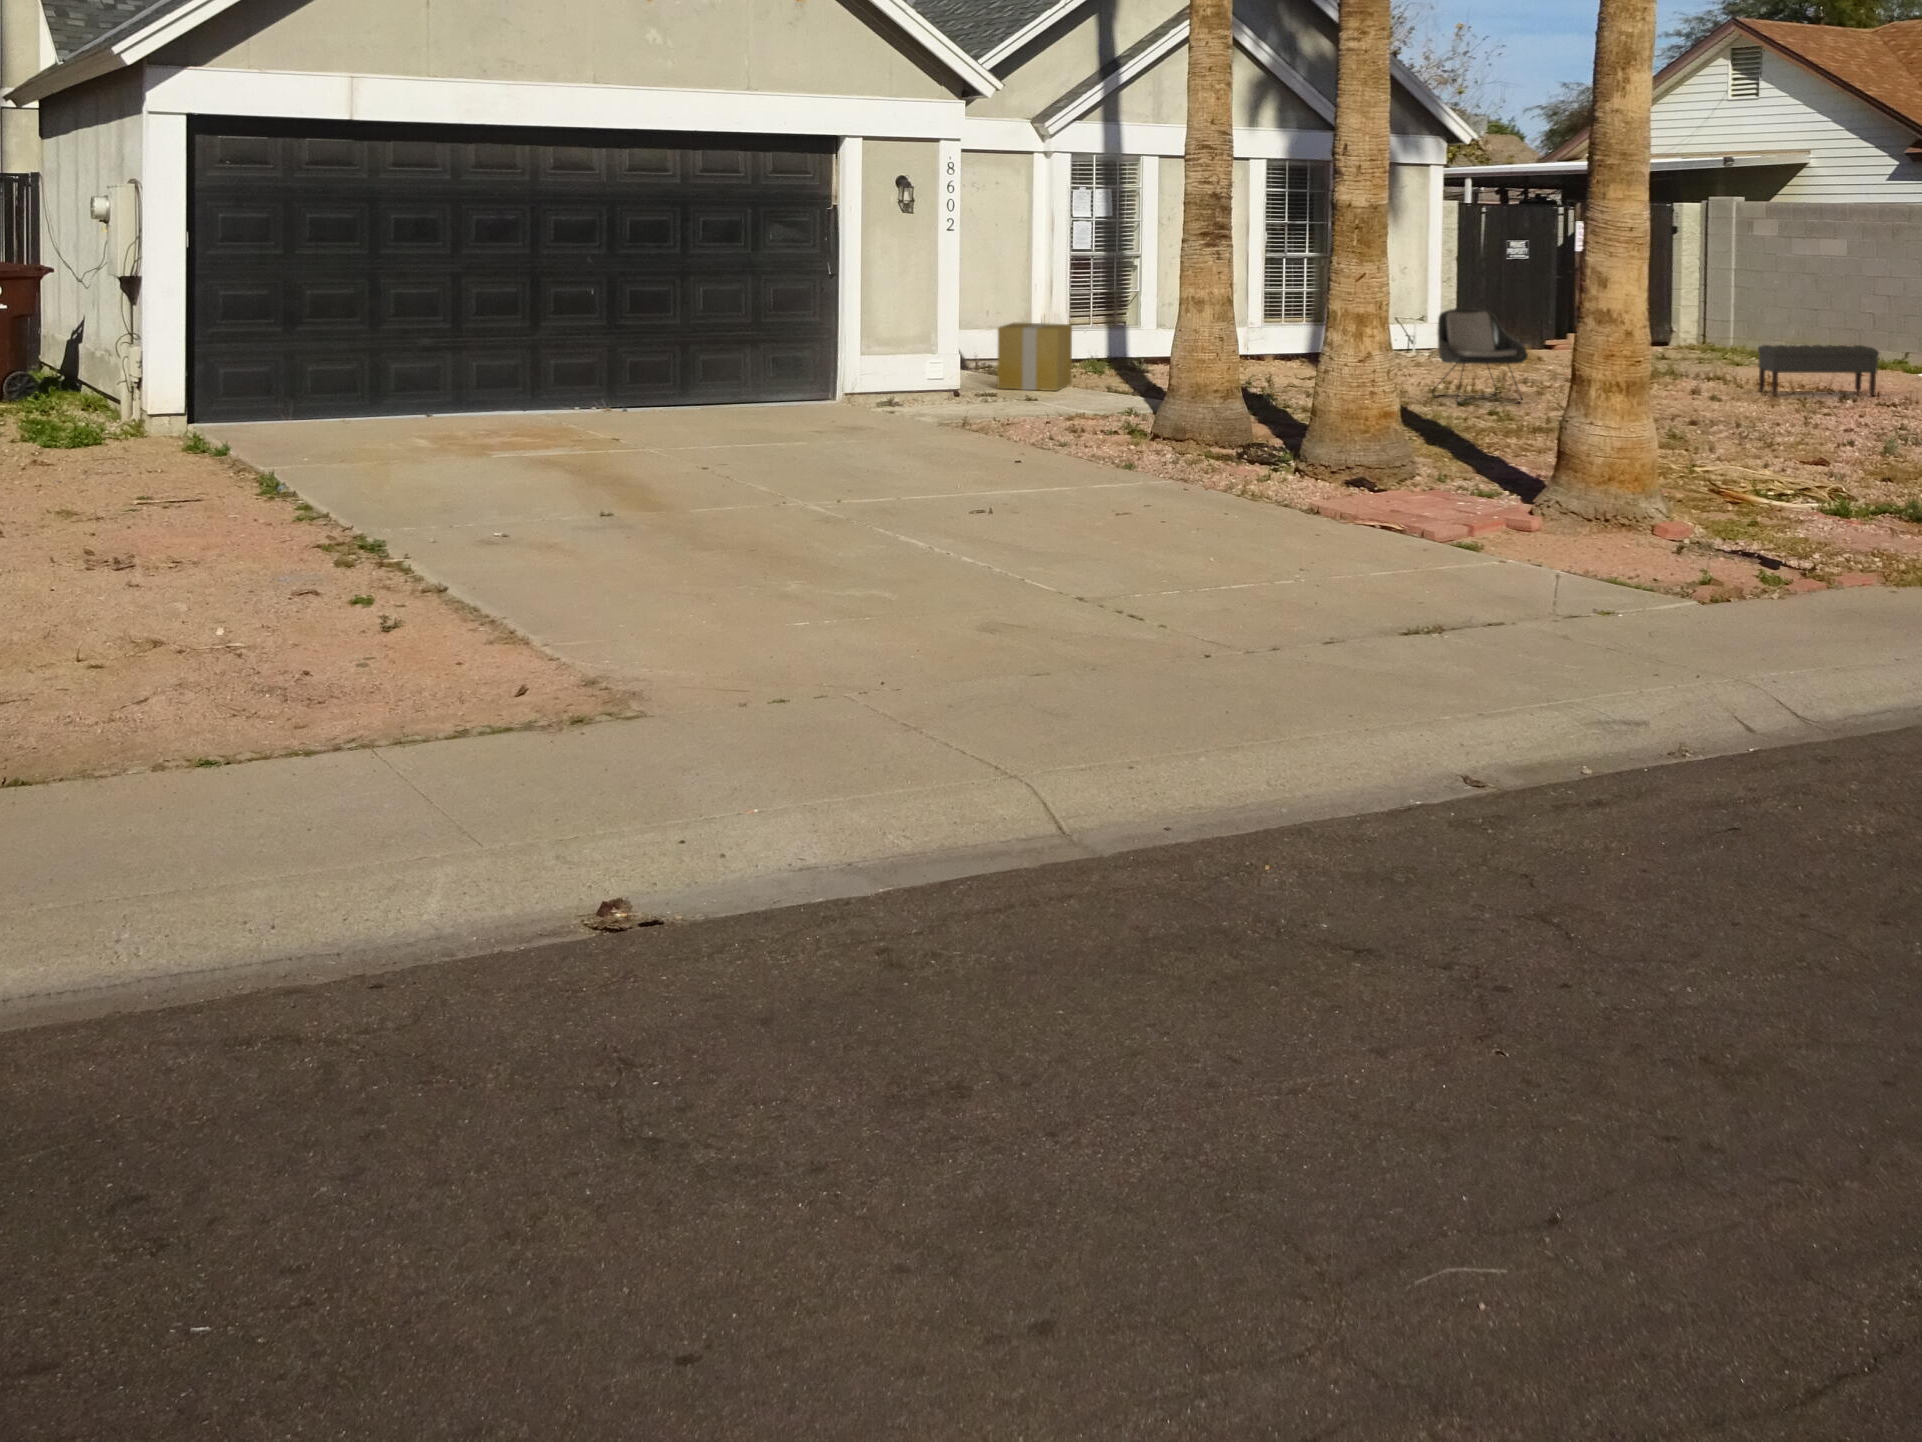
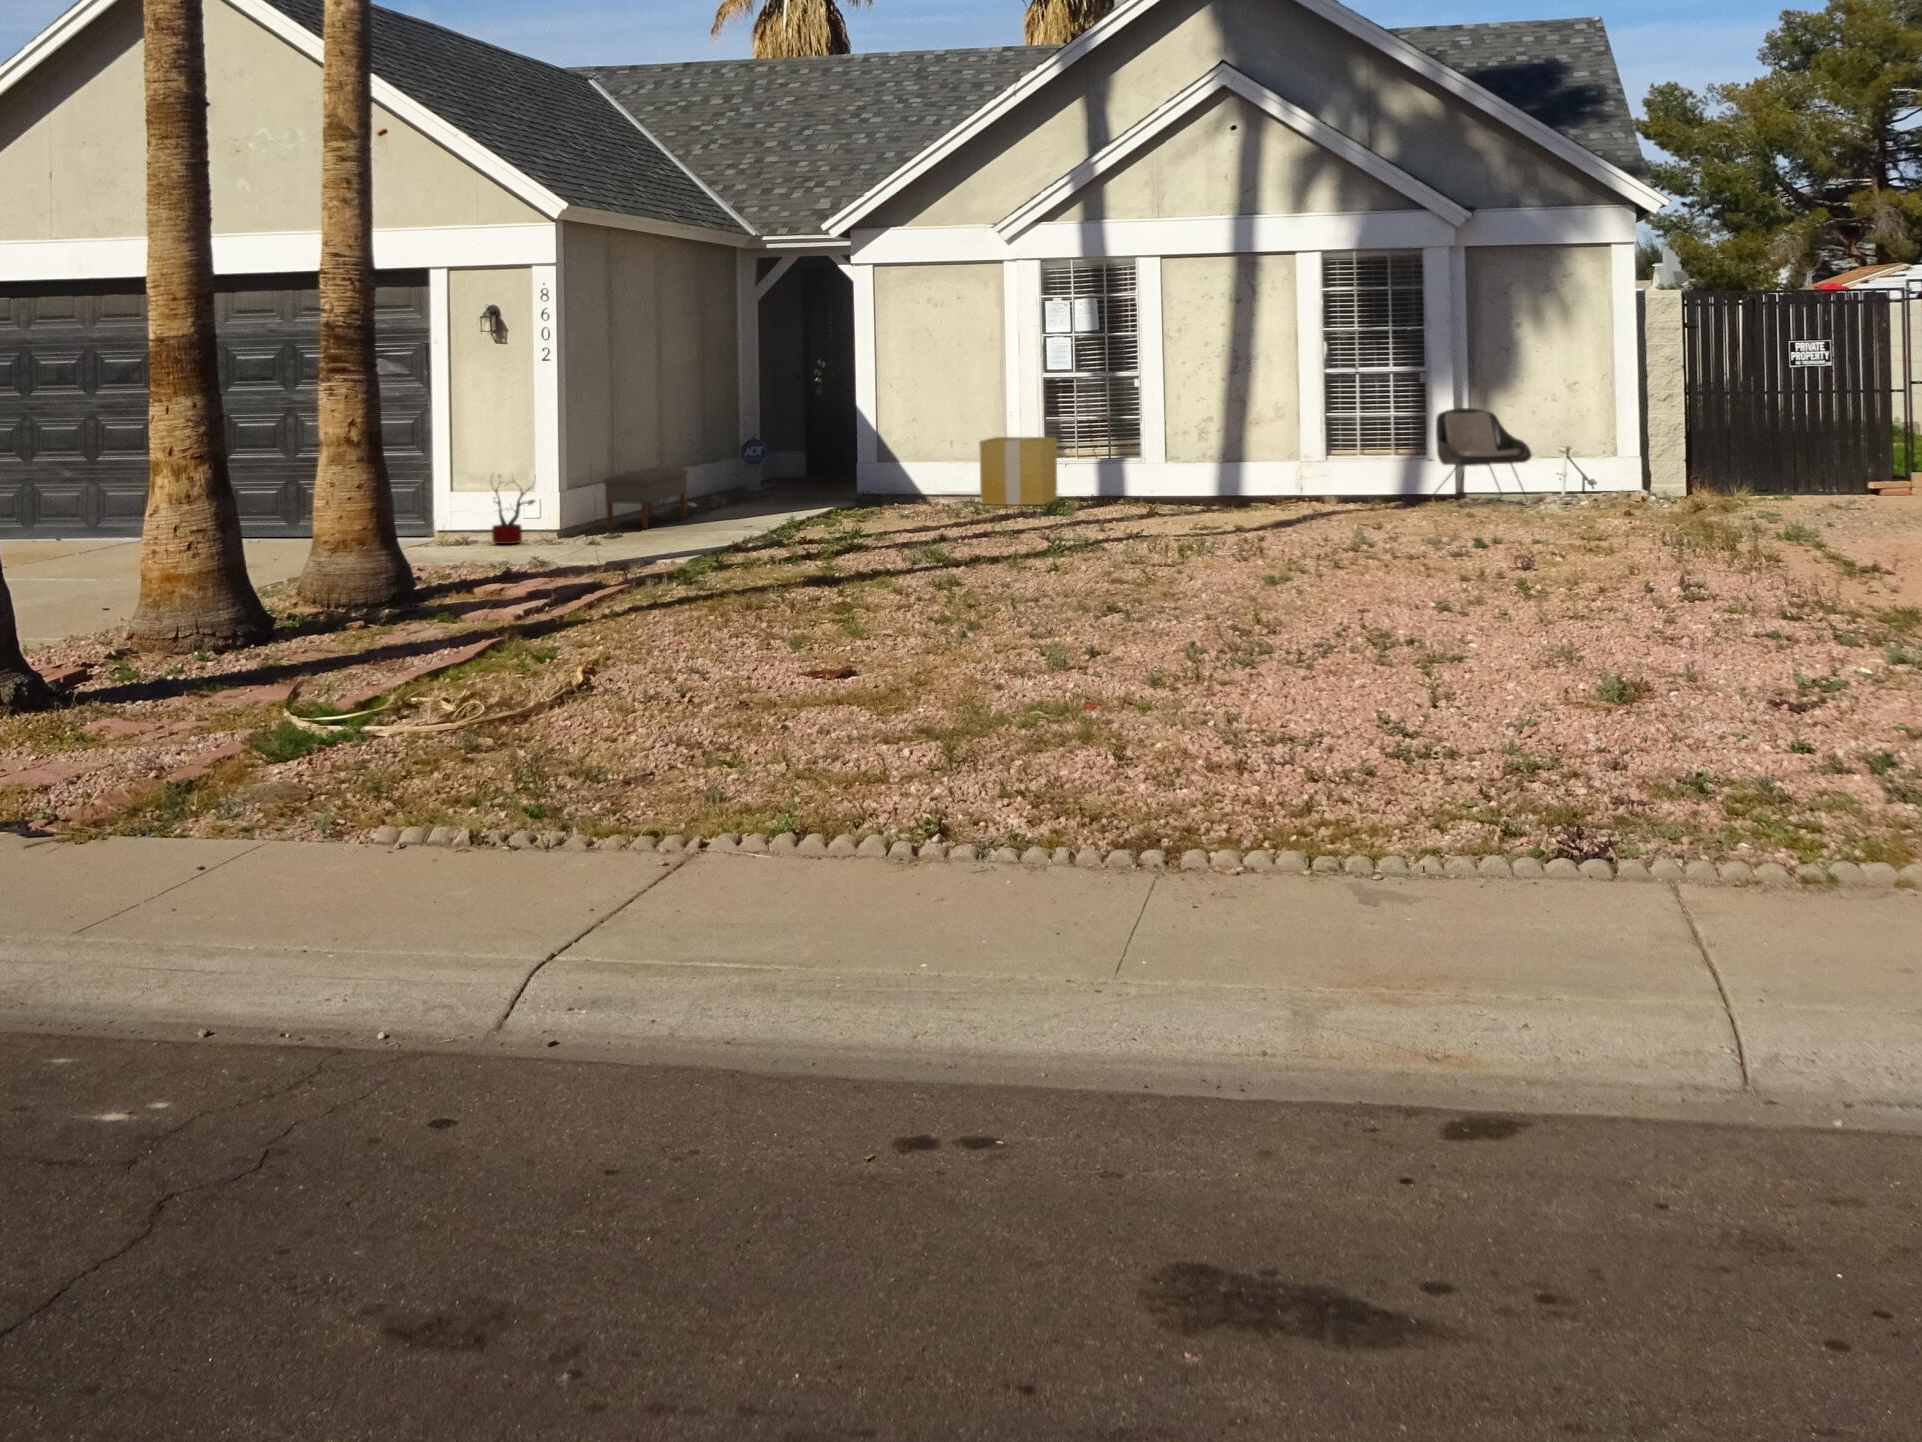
bench: present [1758,345,1879,396] -> present [604,467,687,529]
decorative plant: none [519,352,565,423] -> present [492,476,535,544]

